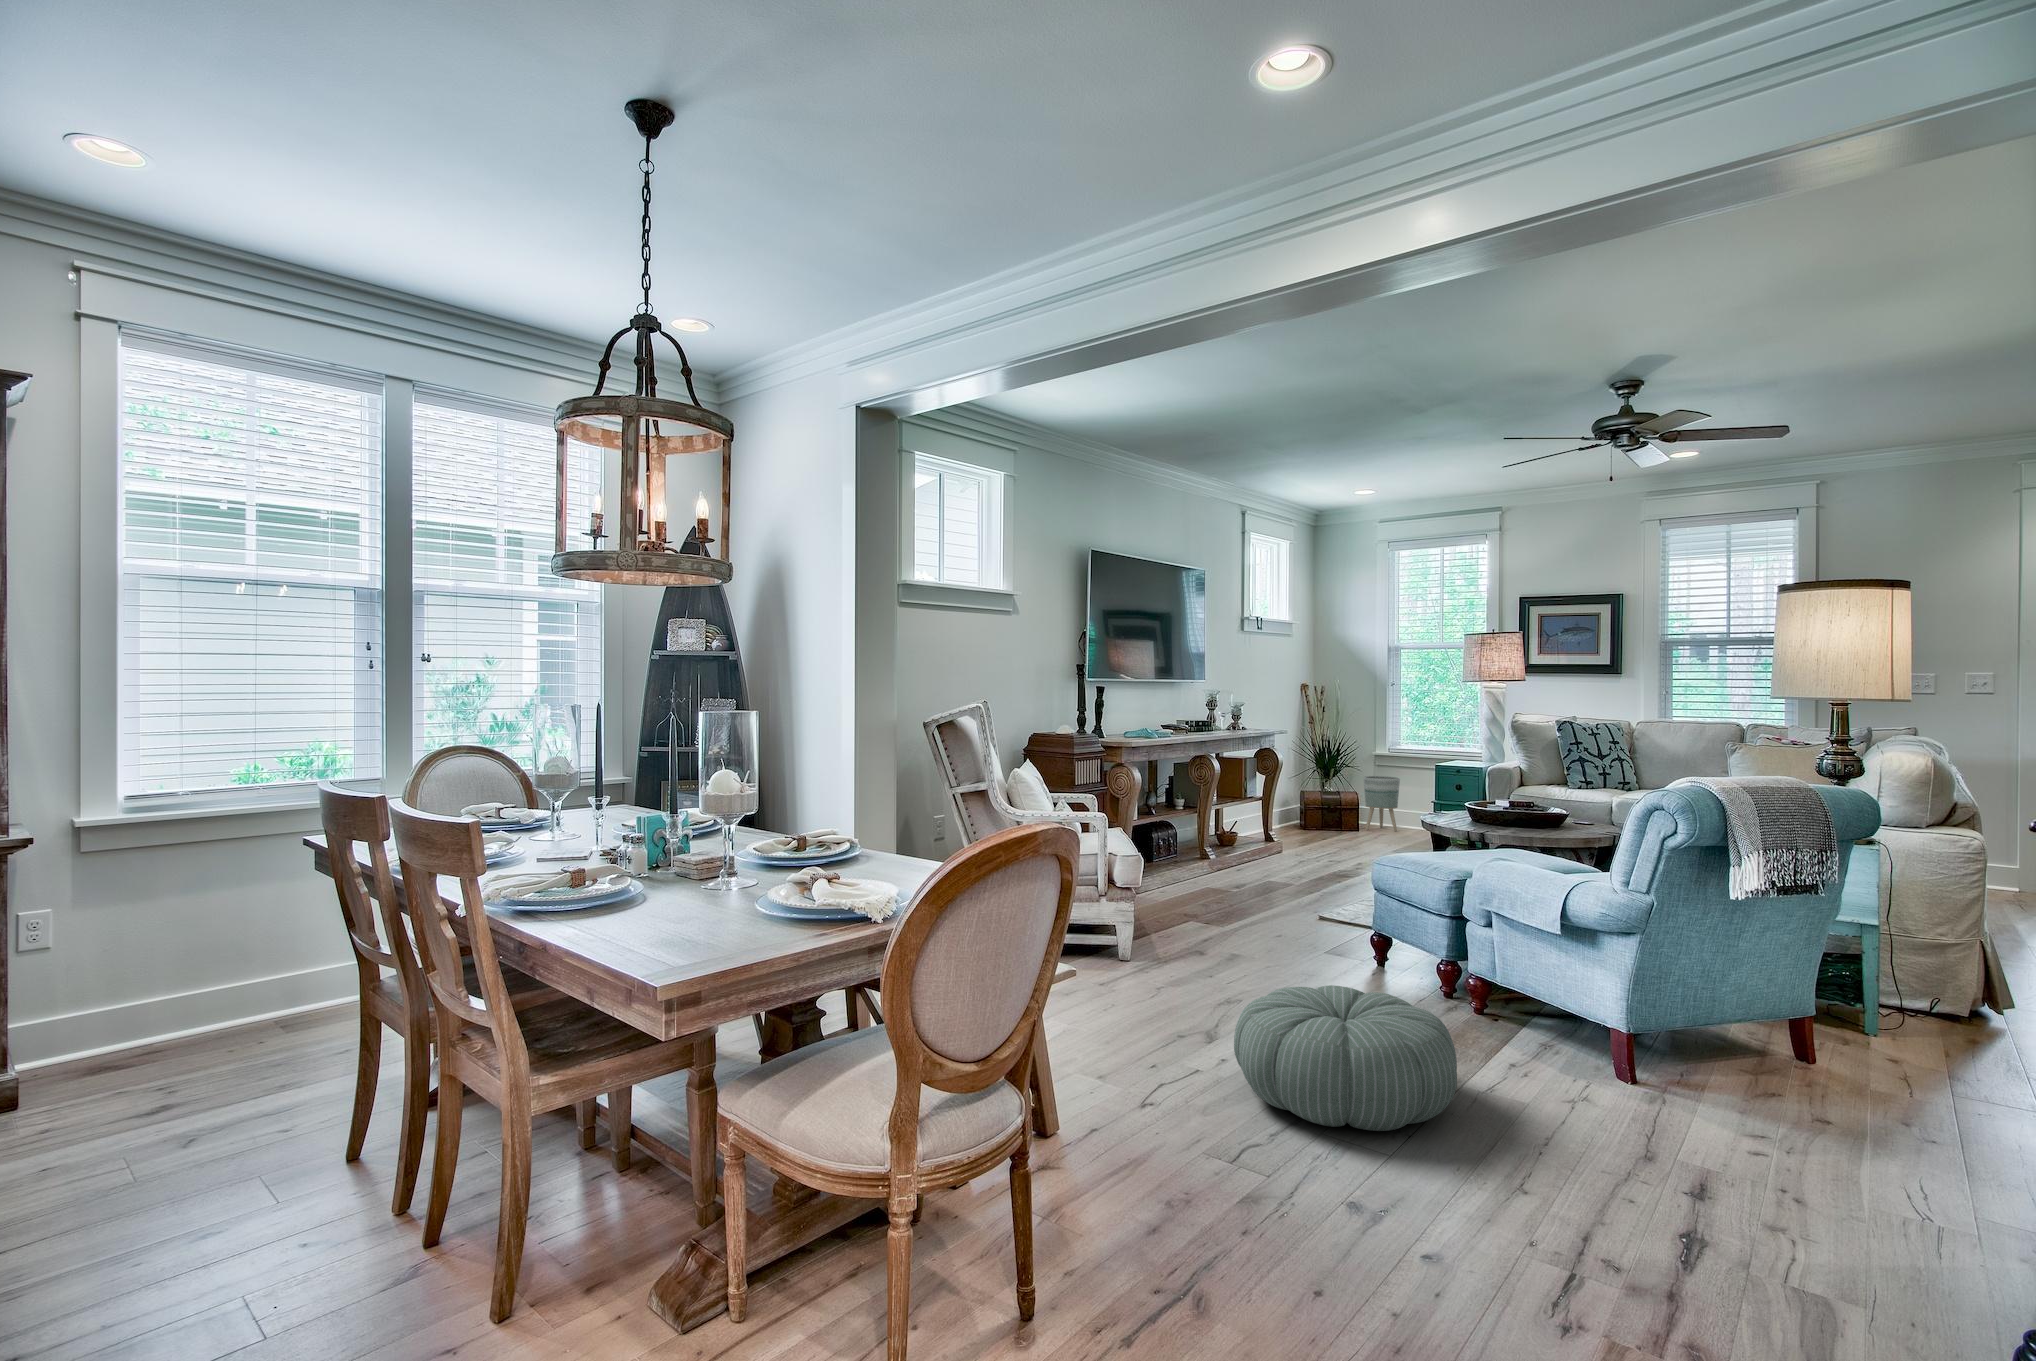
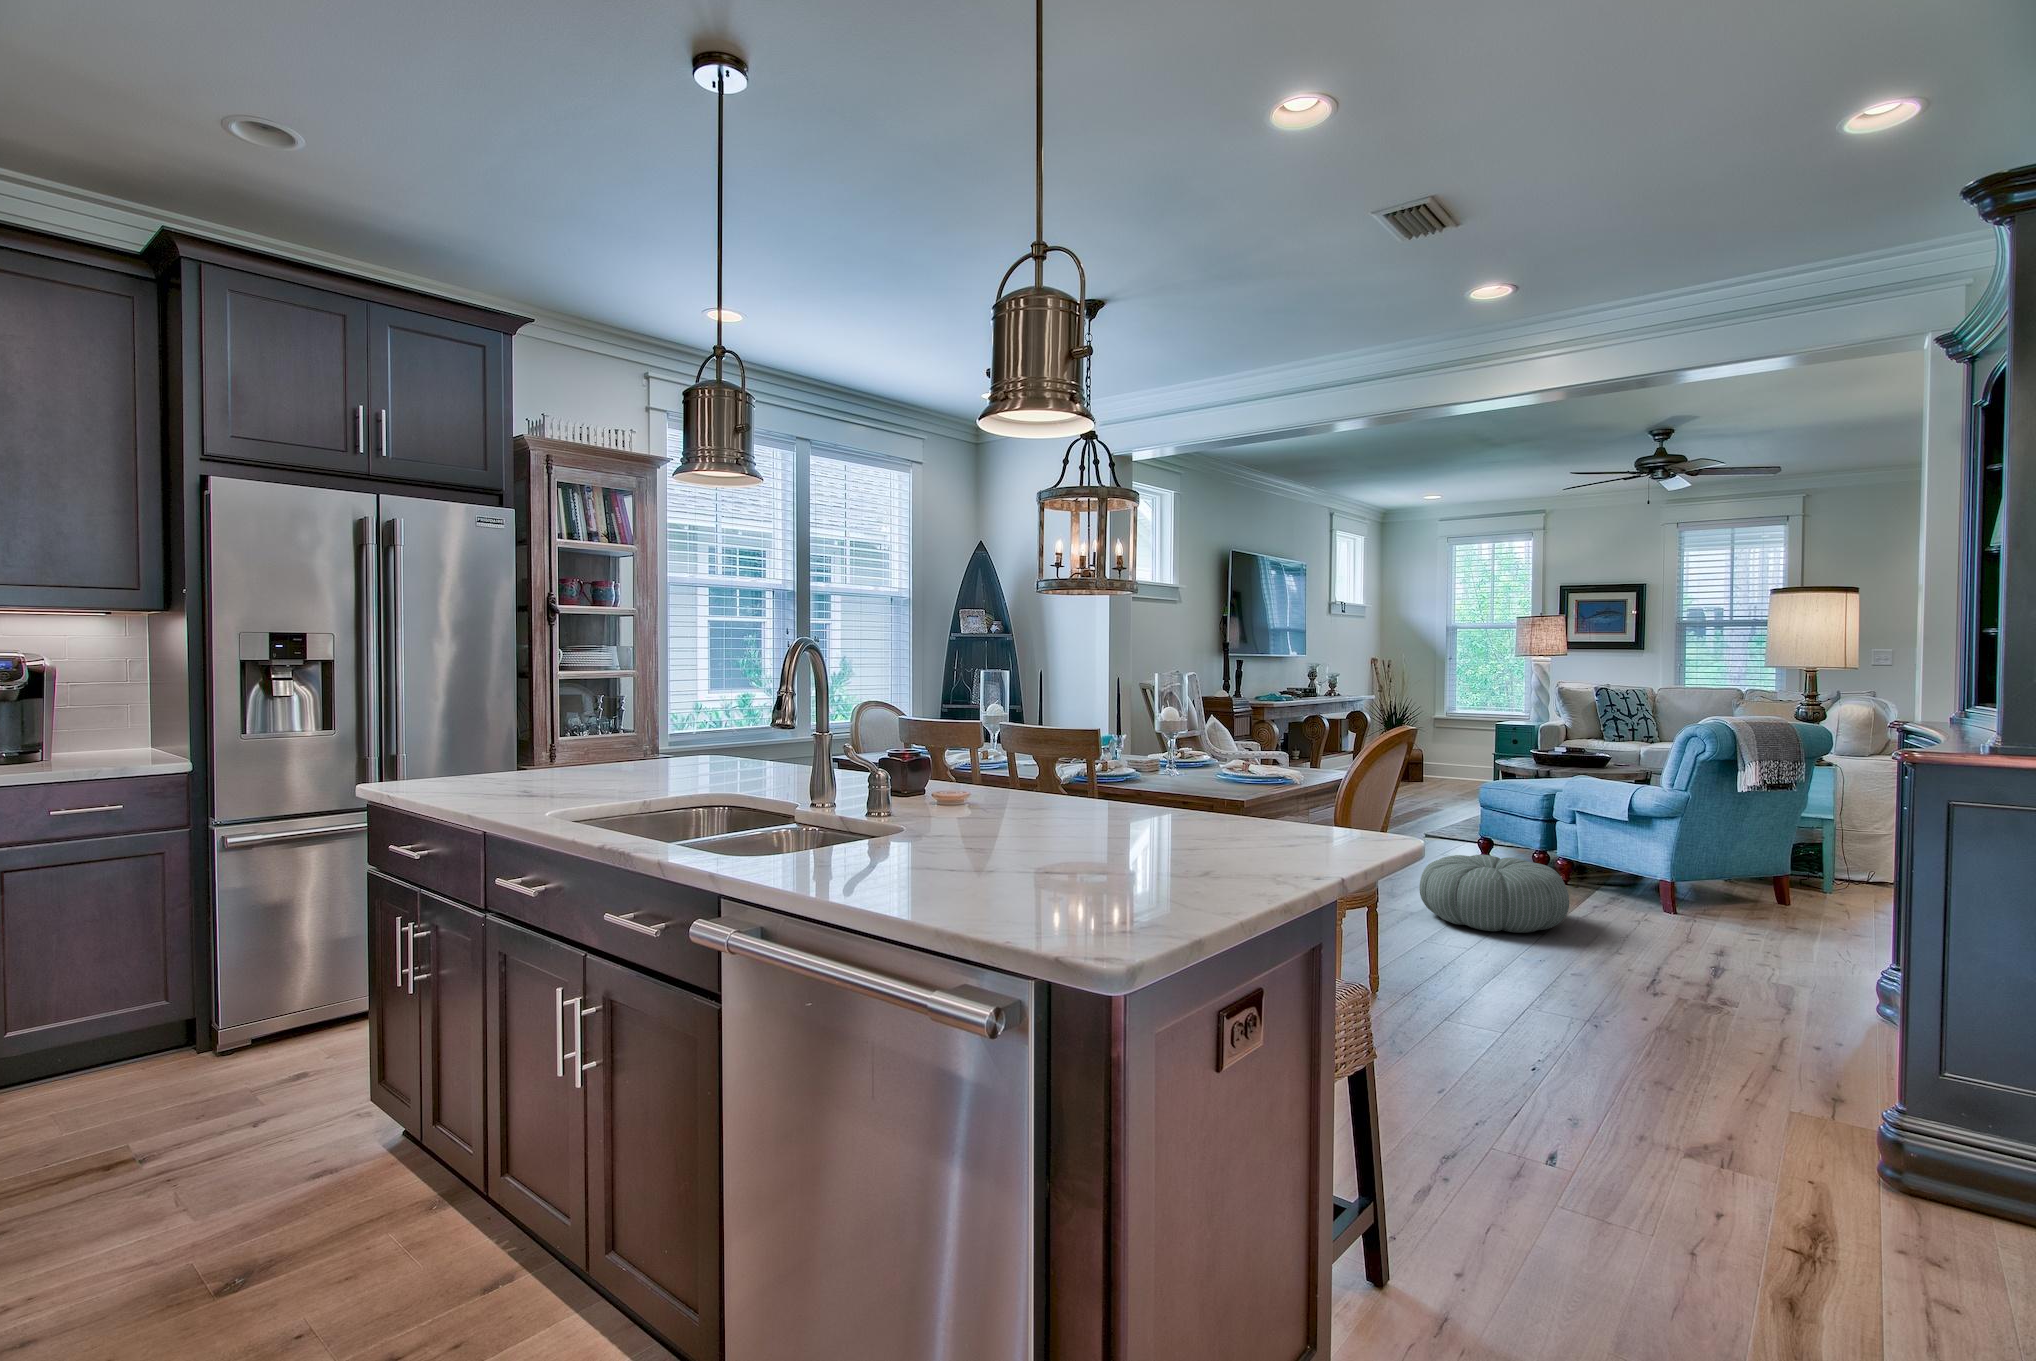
planter: present [1364,776,1400,831] -> none [1427,735,1458,781]

